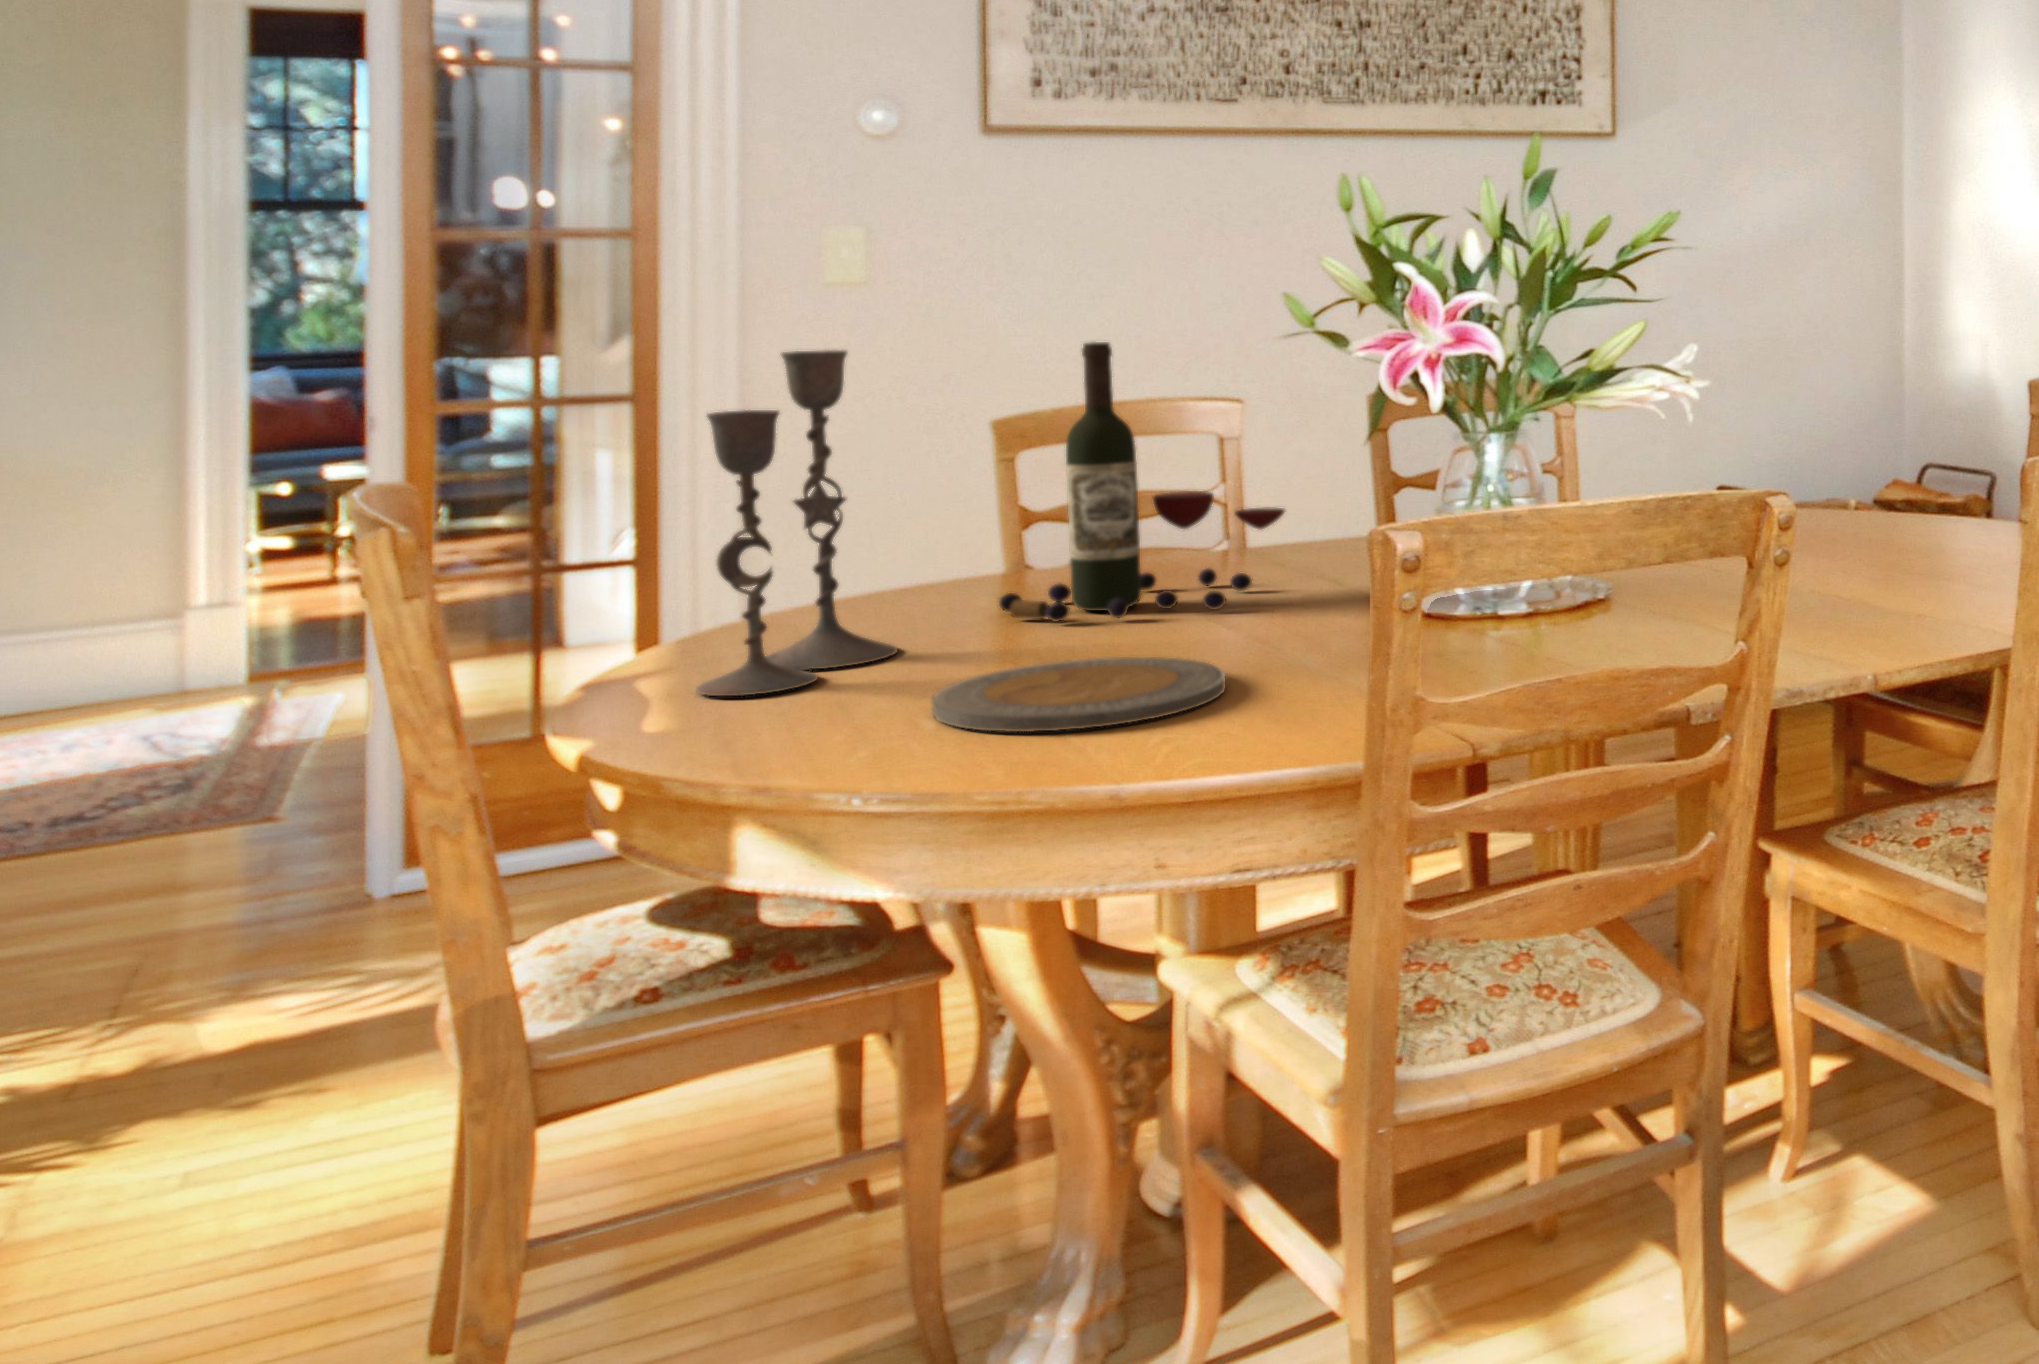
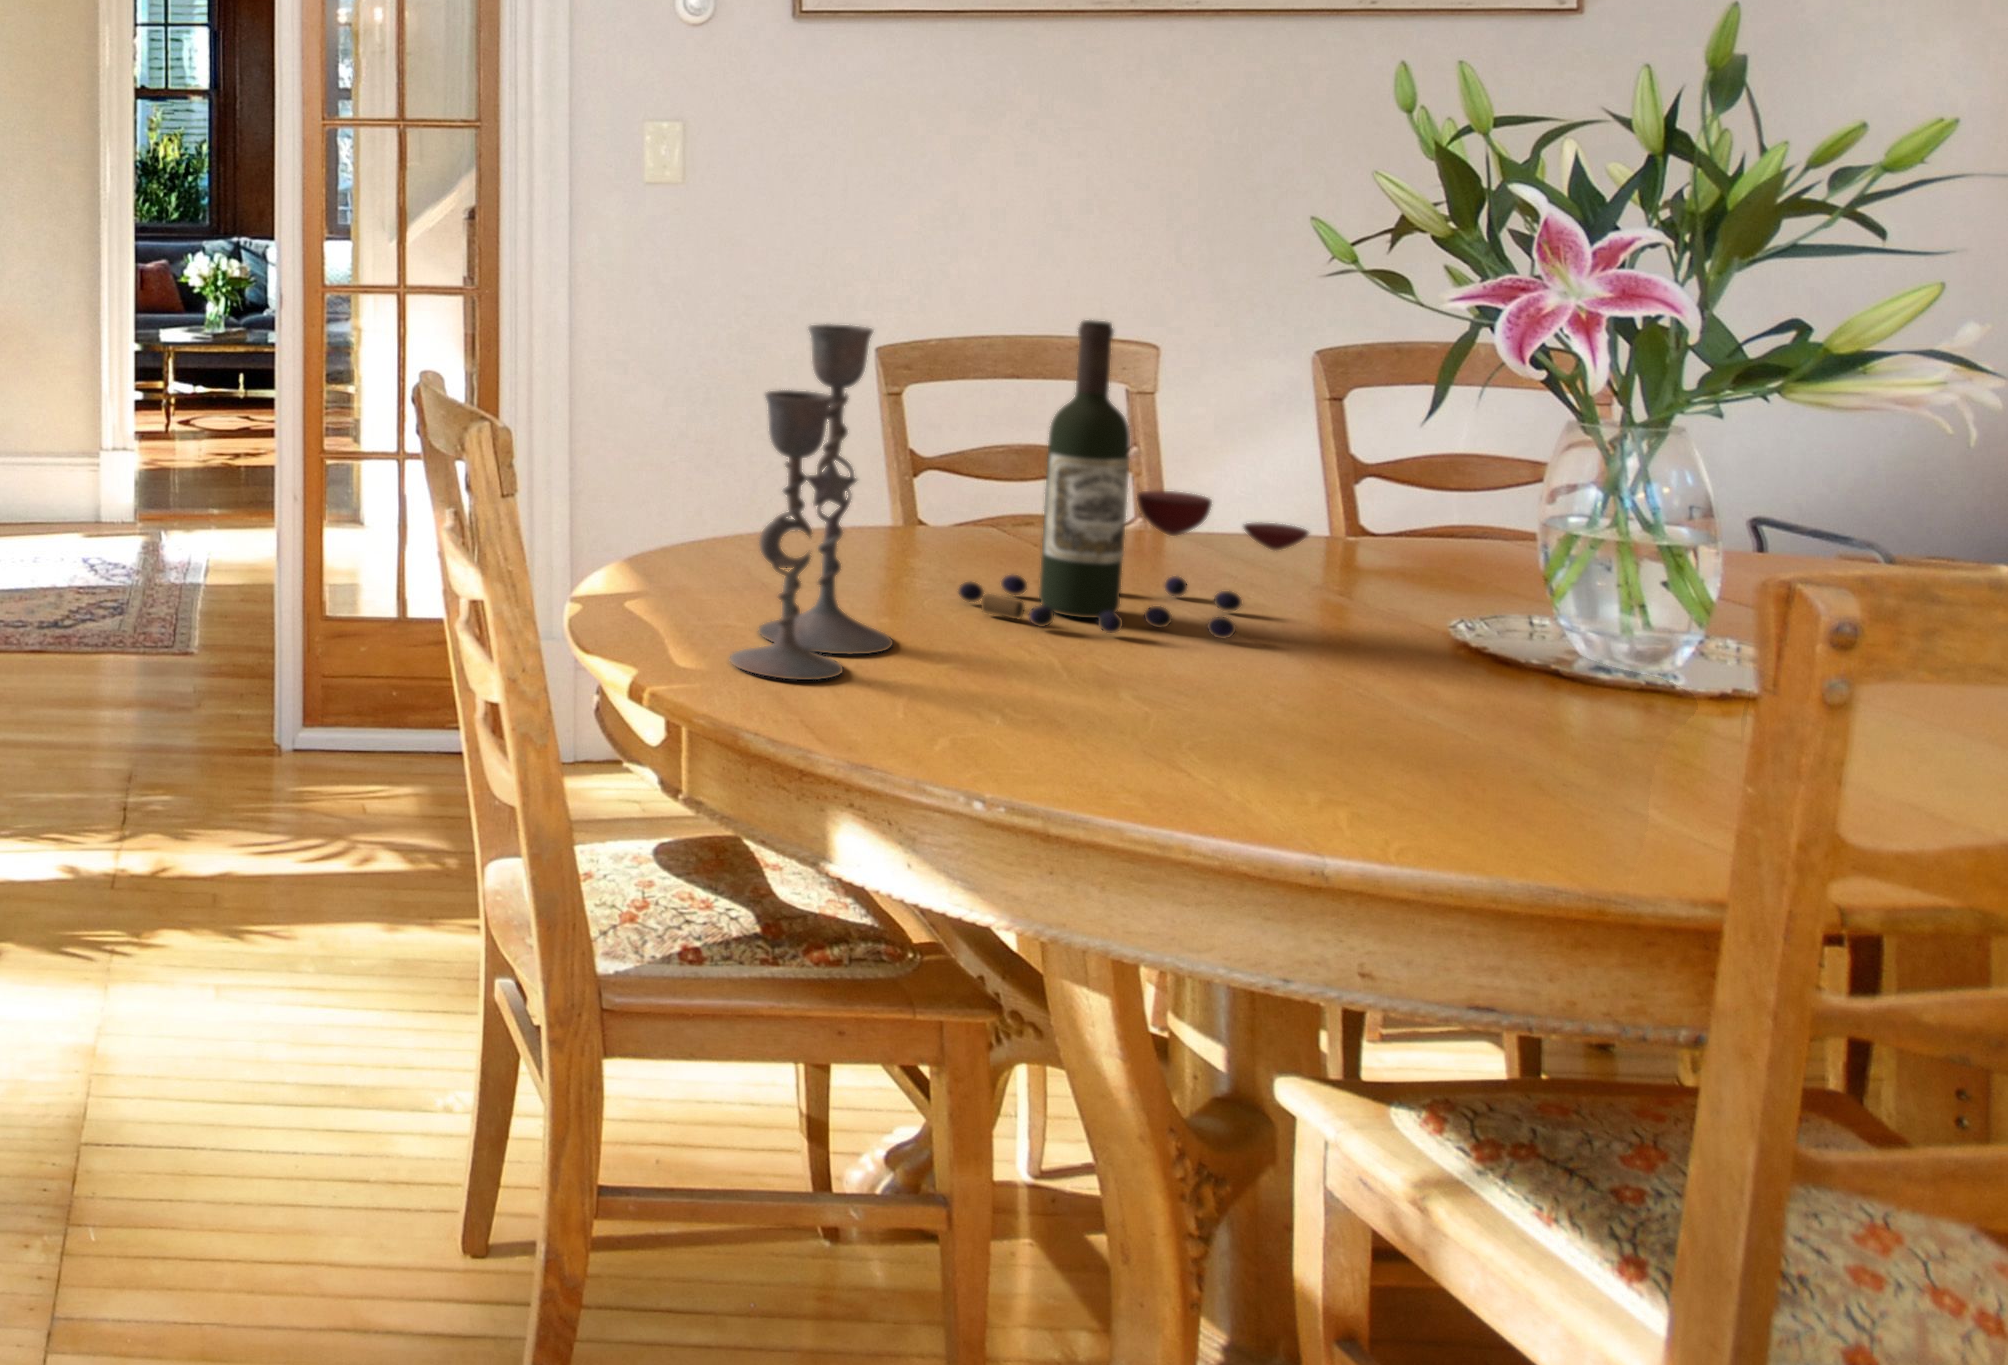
plate: present [932,657,1225,732] -> none [1008,695,1350,806]

